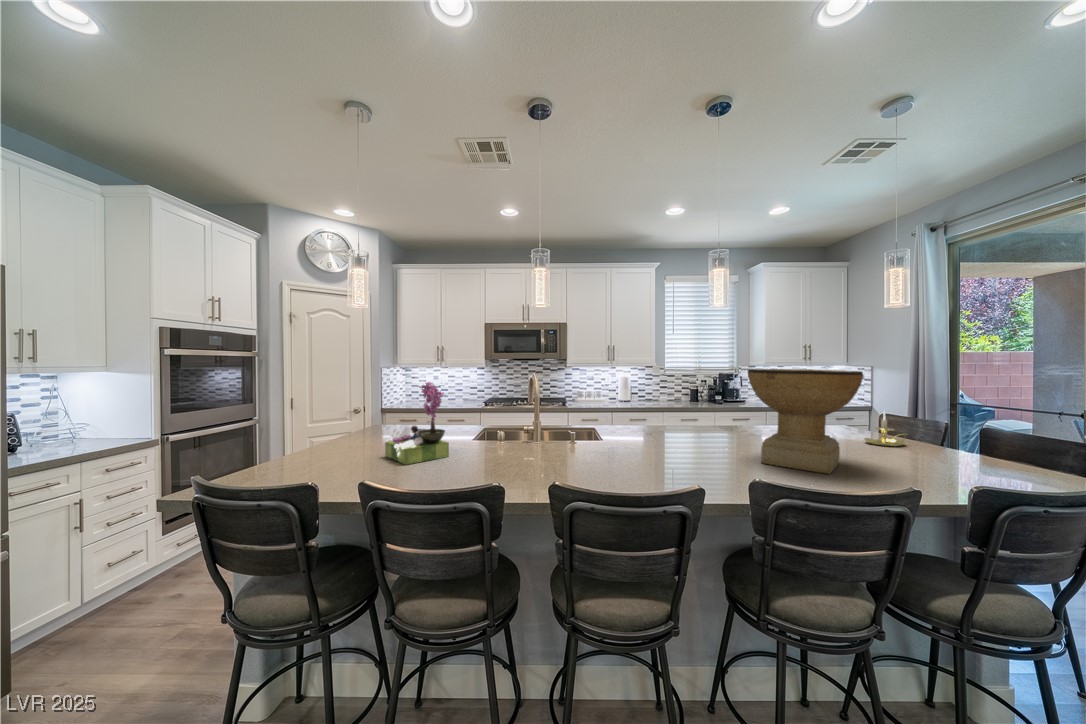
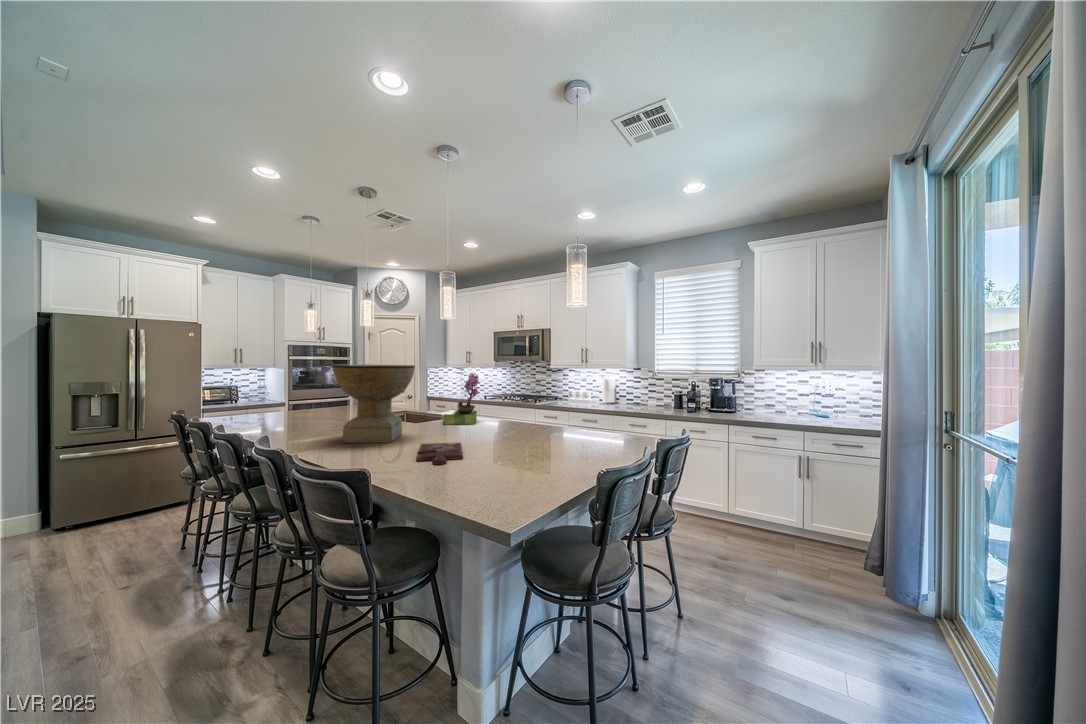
flower arrangement: present [385,382,449,465] -> present [443,373,479,425]
candle holder: present [864,412,905,446] -> none [497,409,528,446]
cutting board: none [895,450,1015,473] -> present [416,443,463,465]

